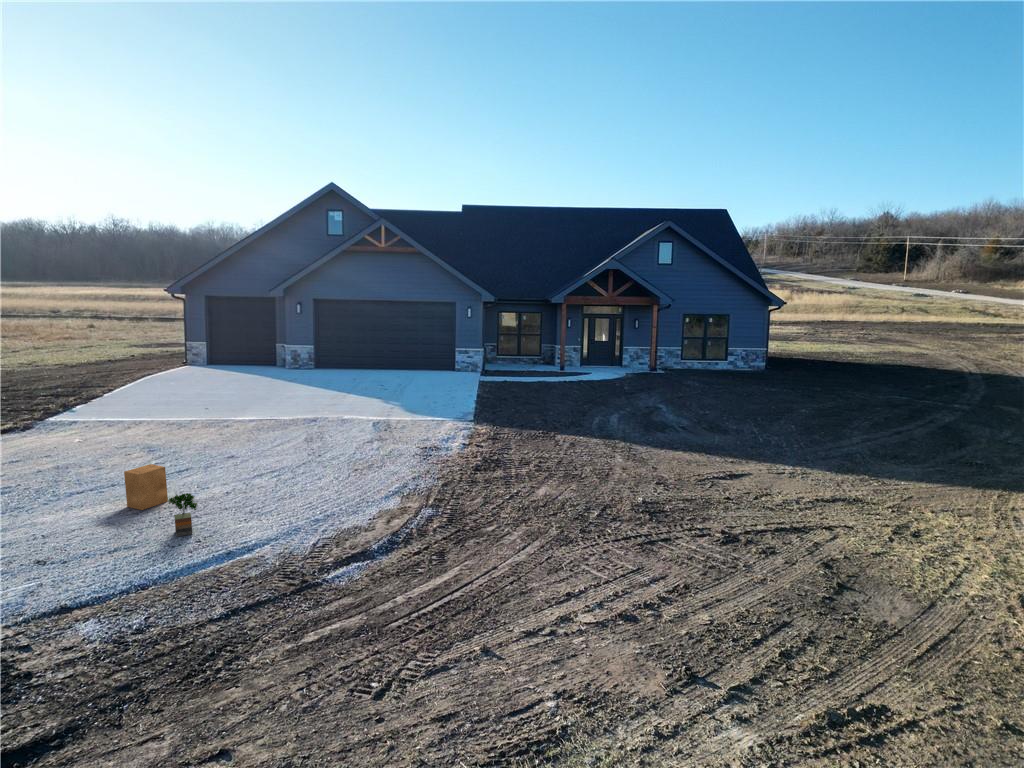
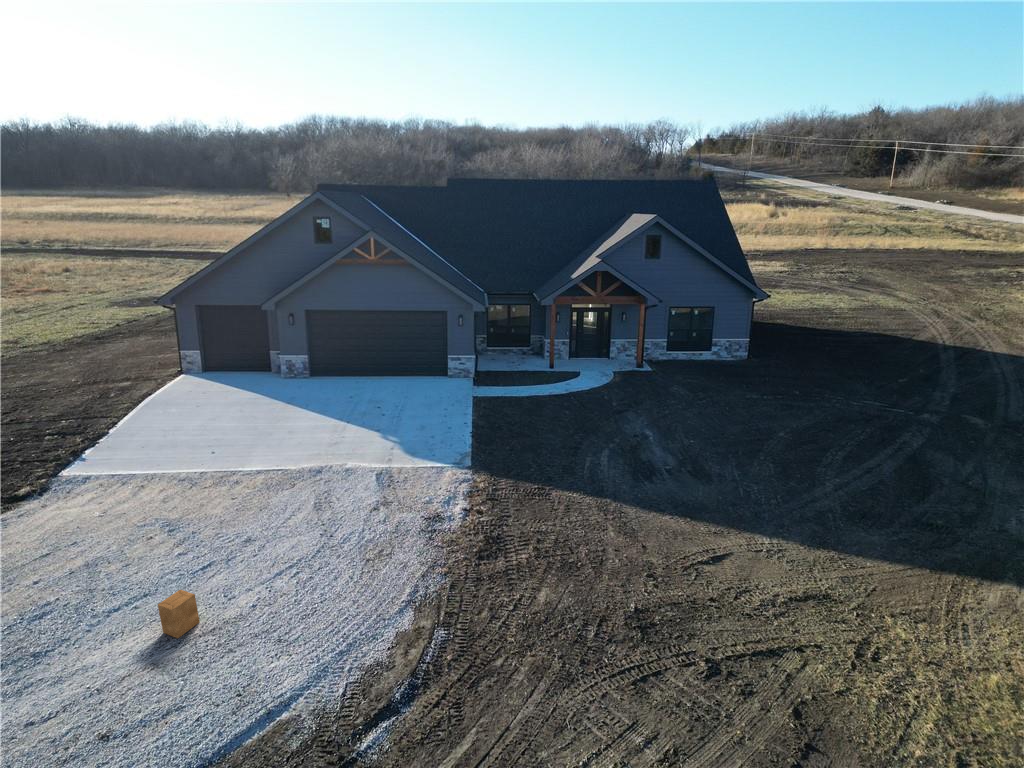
potted tree: present [168,493,197,537] -> none [204,640,233,682]

